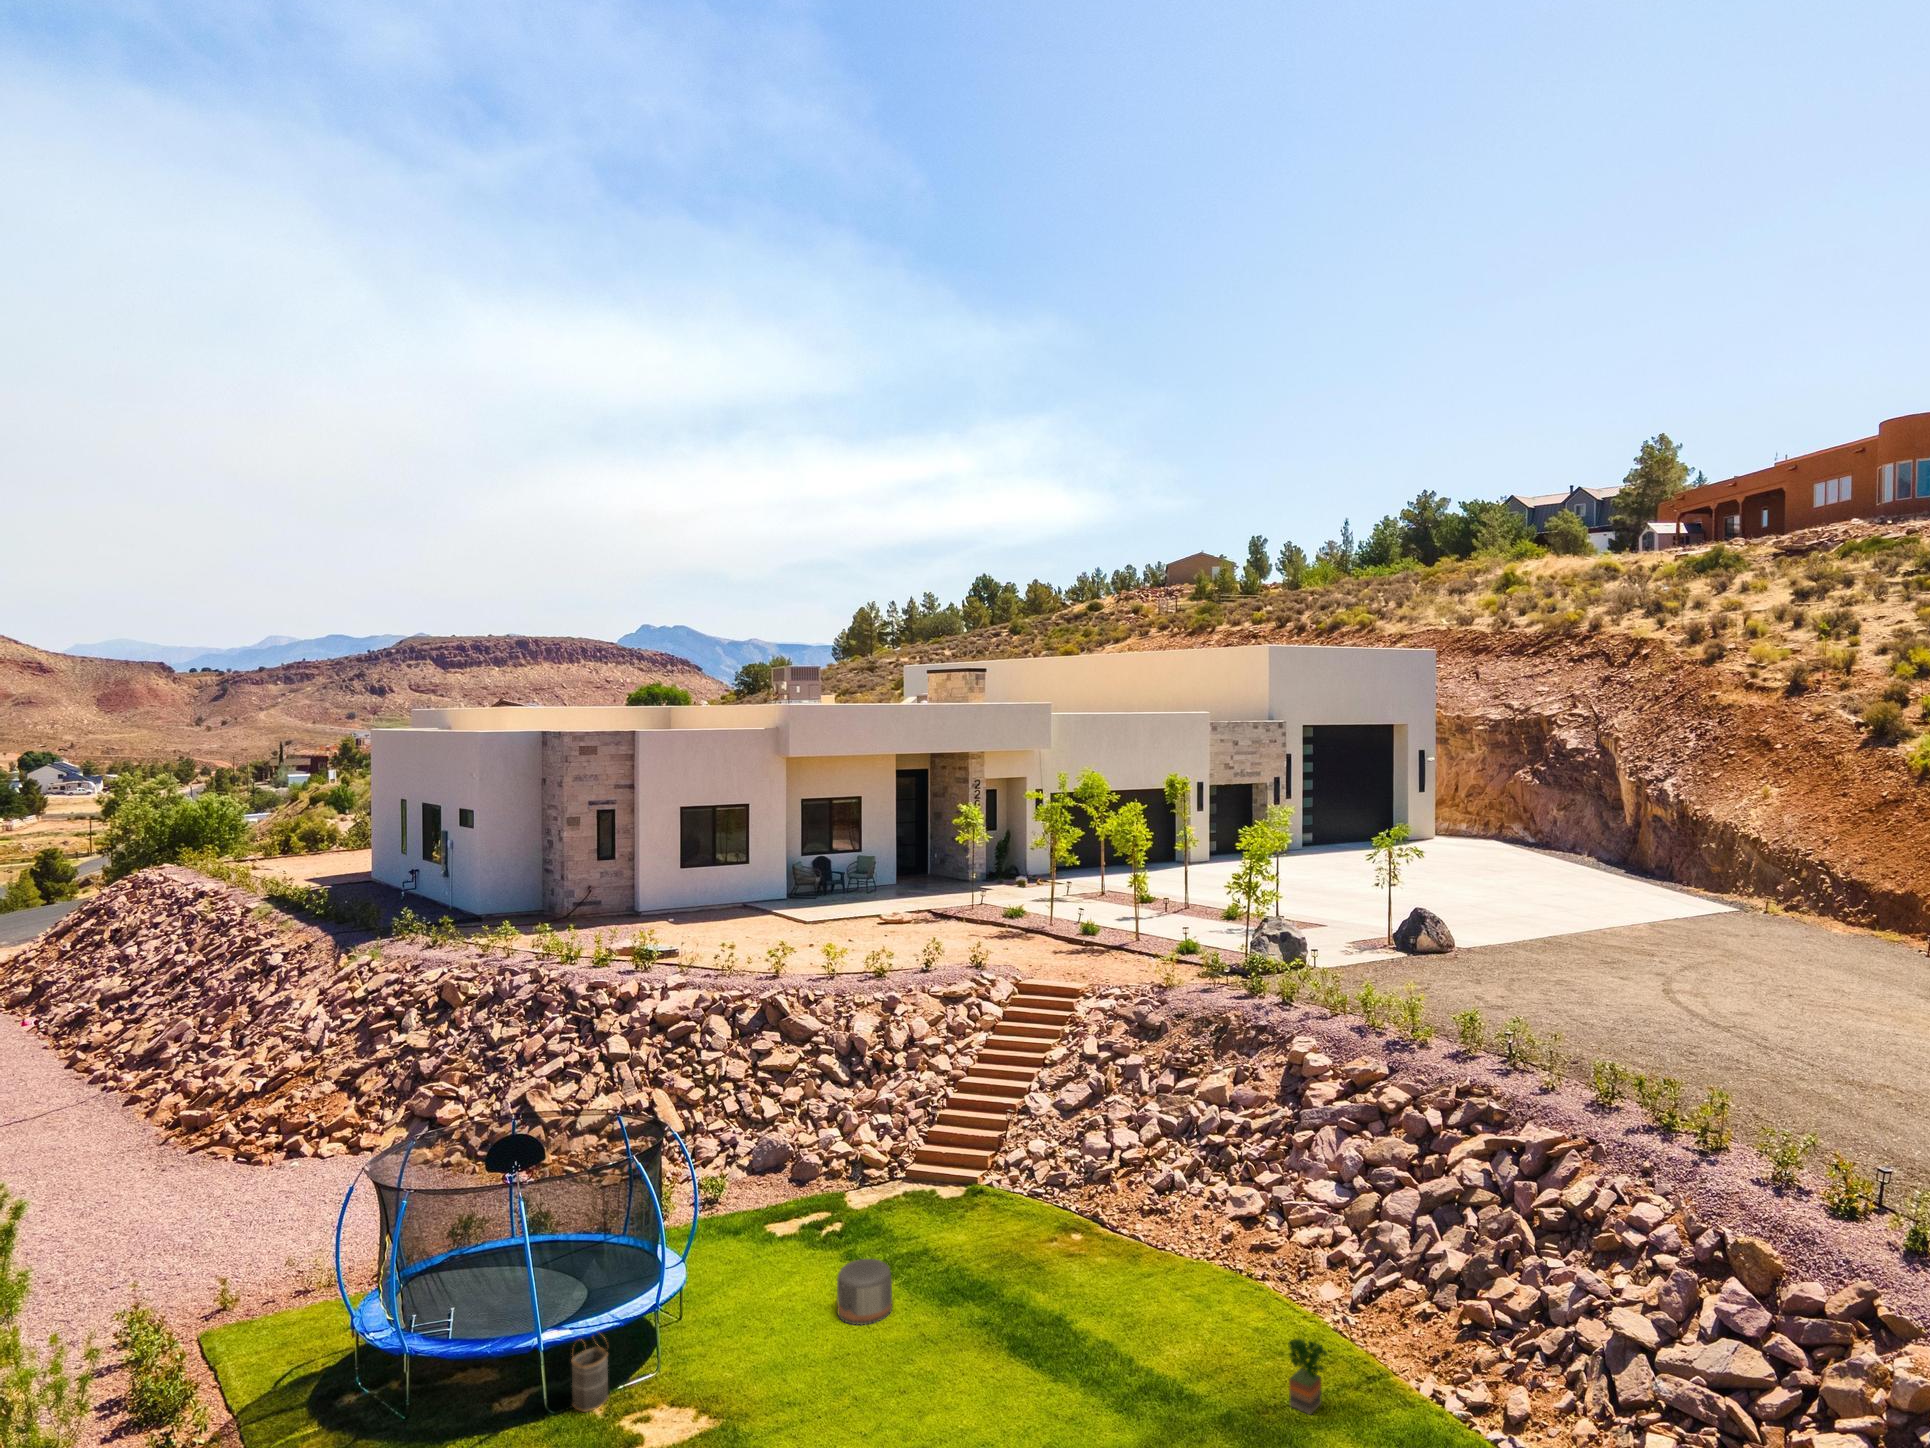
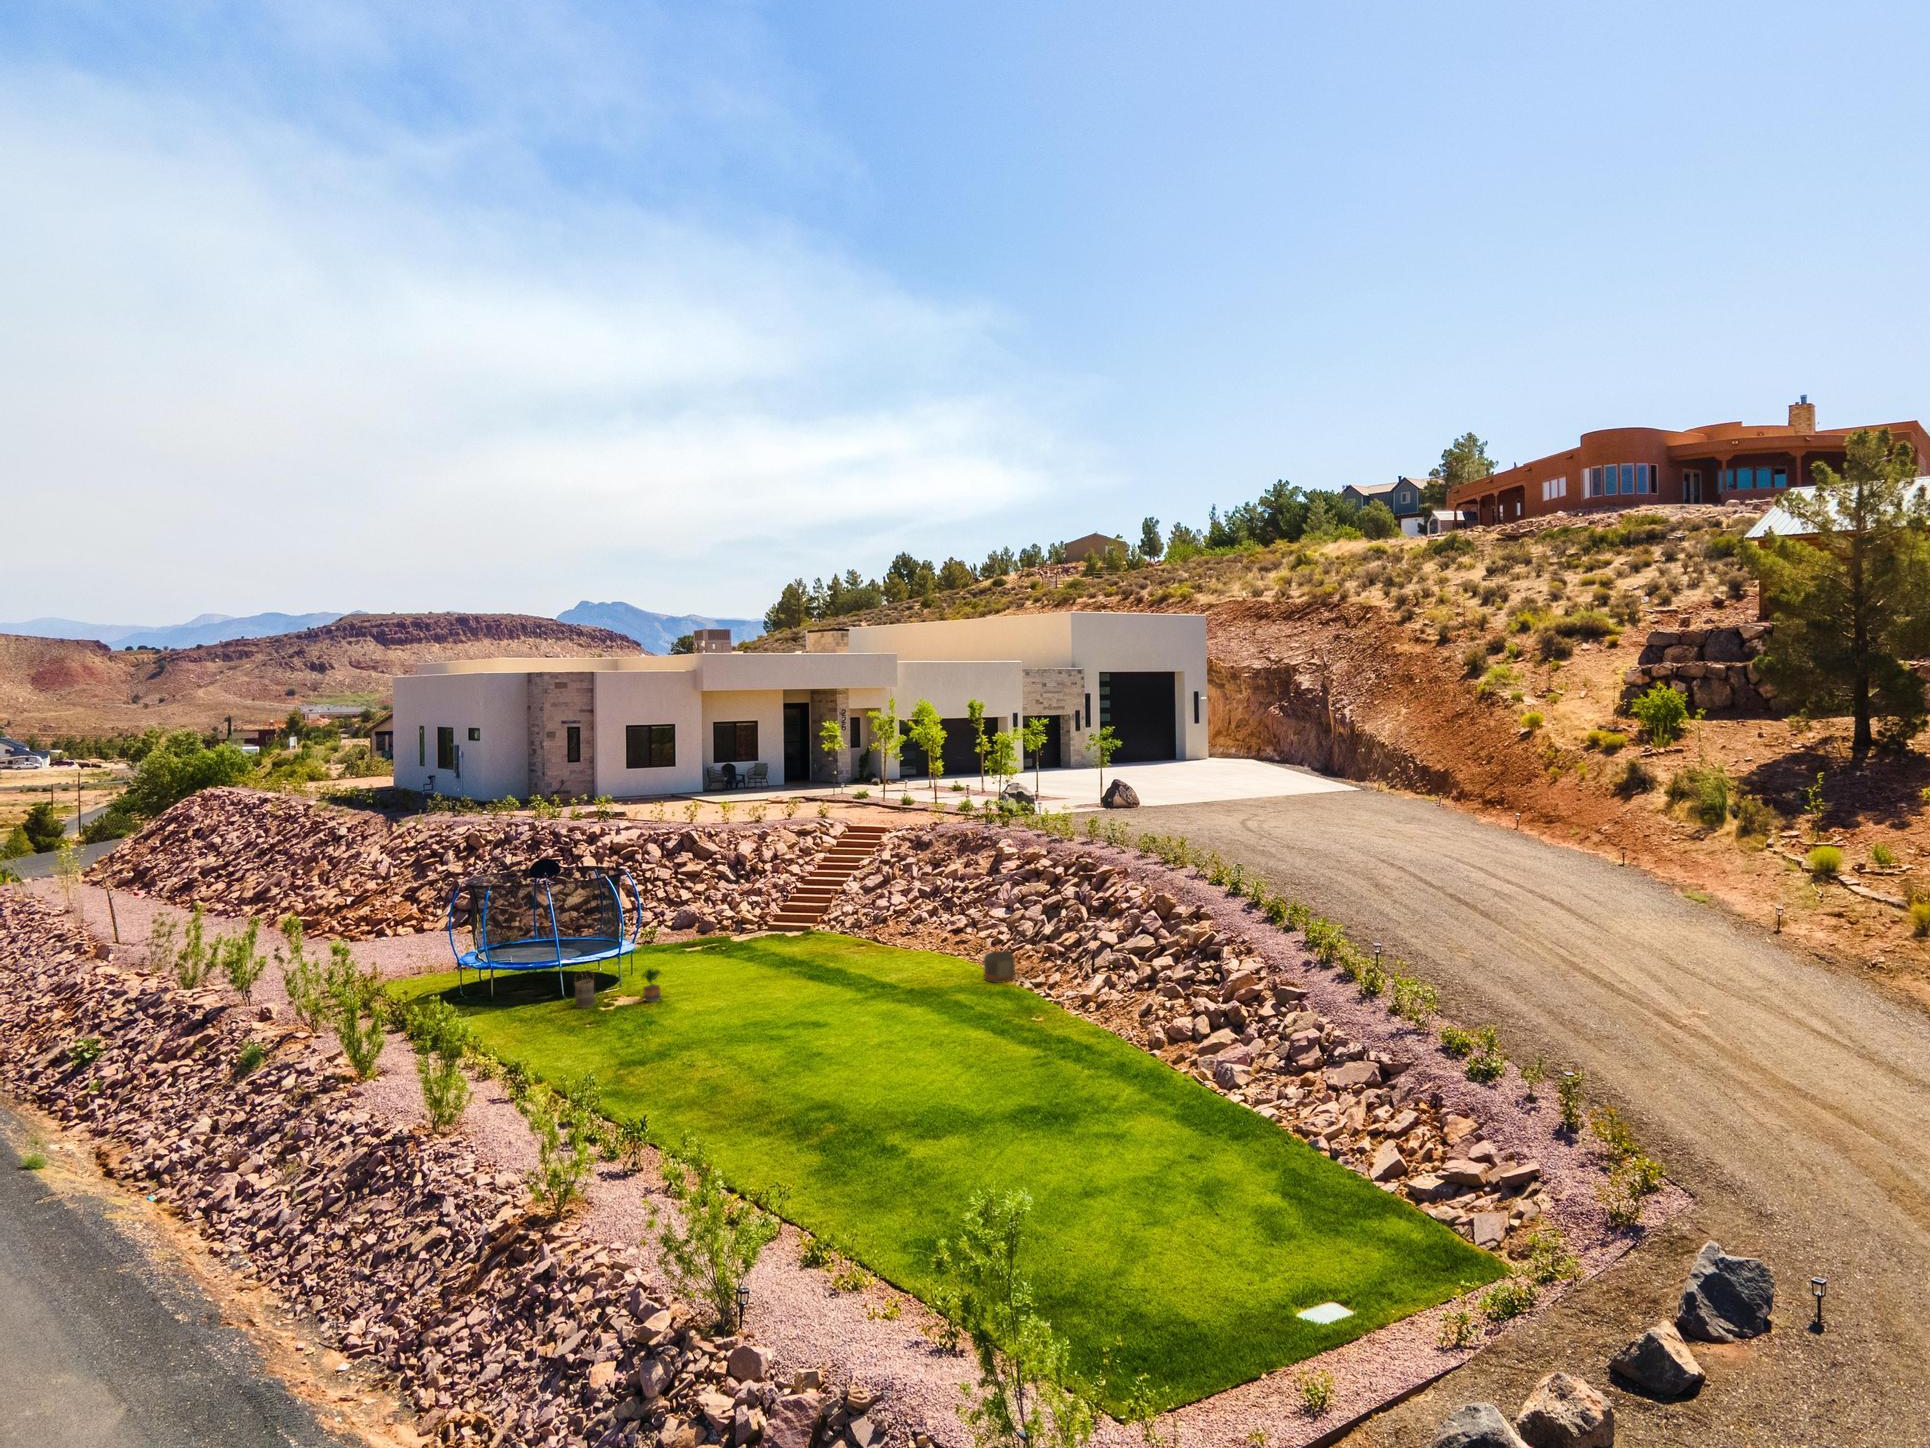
pouf: present [837,1259,892,1325] -> present [983,951,1015,982]
potted tree: present [1288,1339,1327,1414] -> present [642,968,663,1002]

